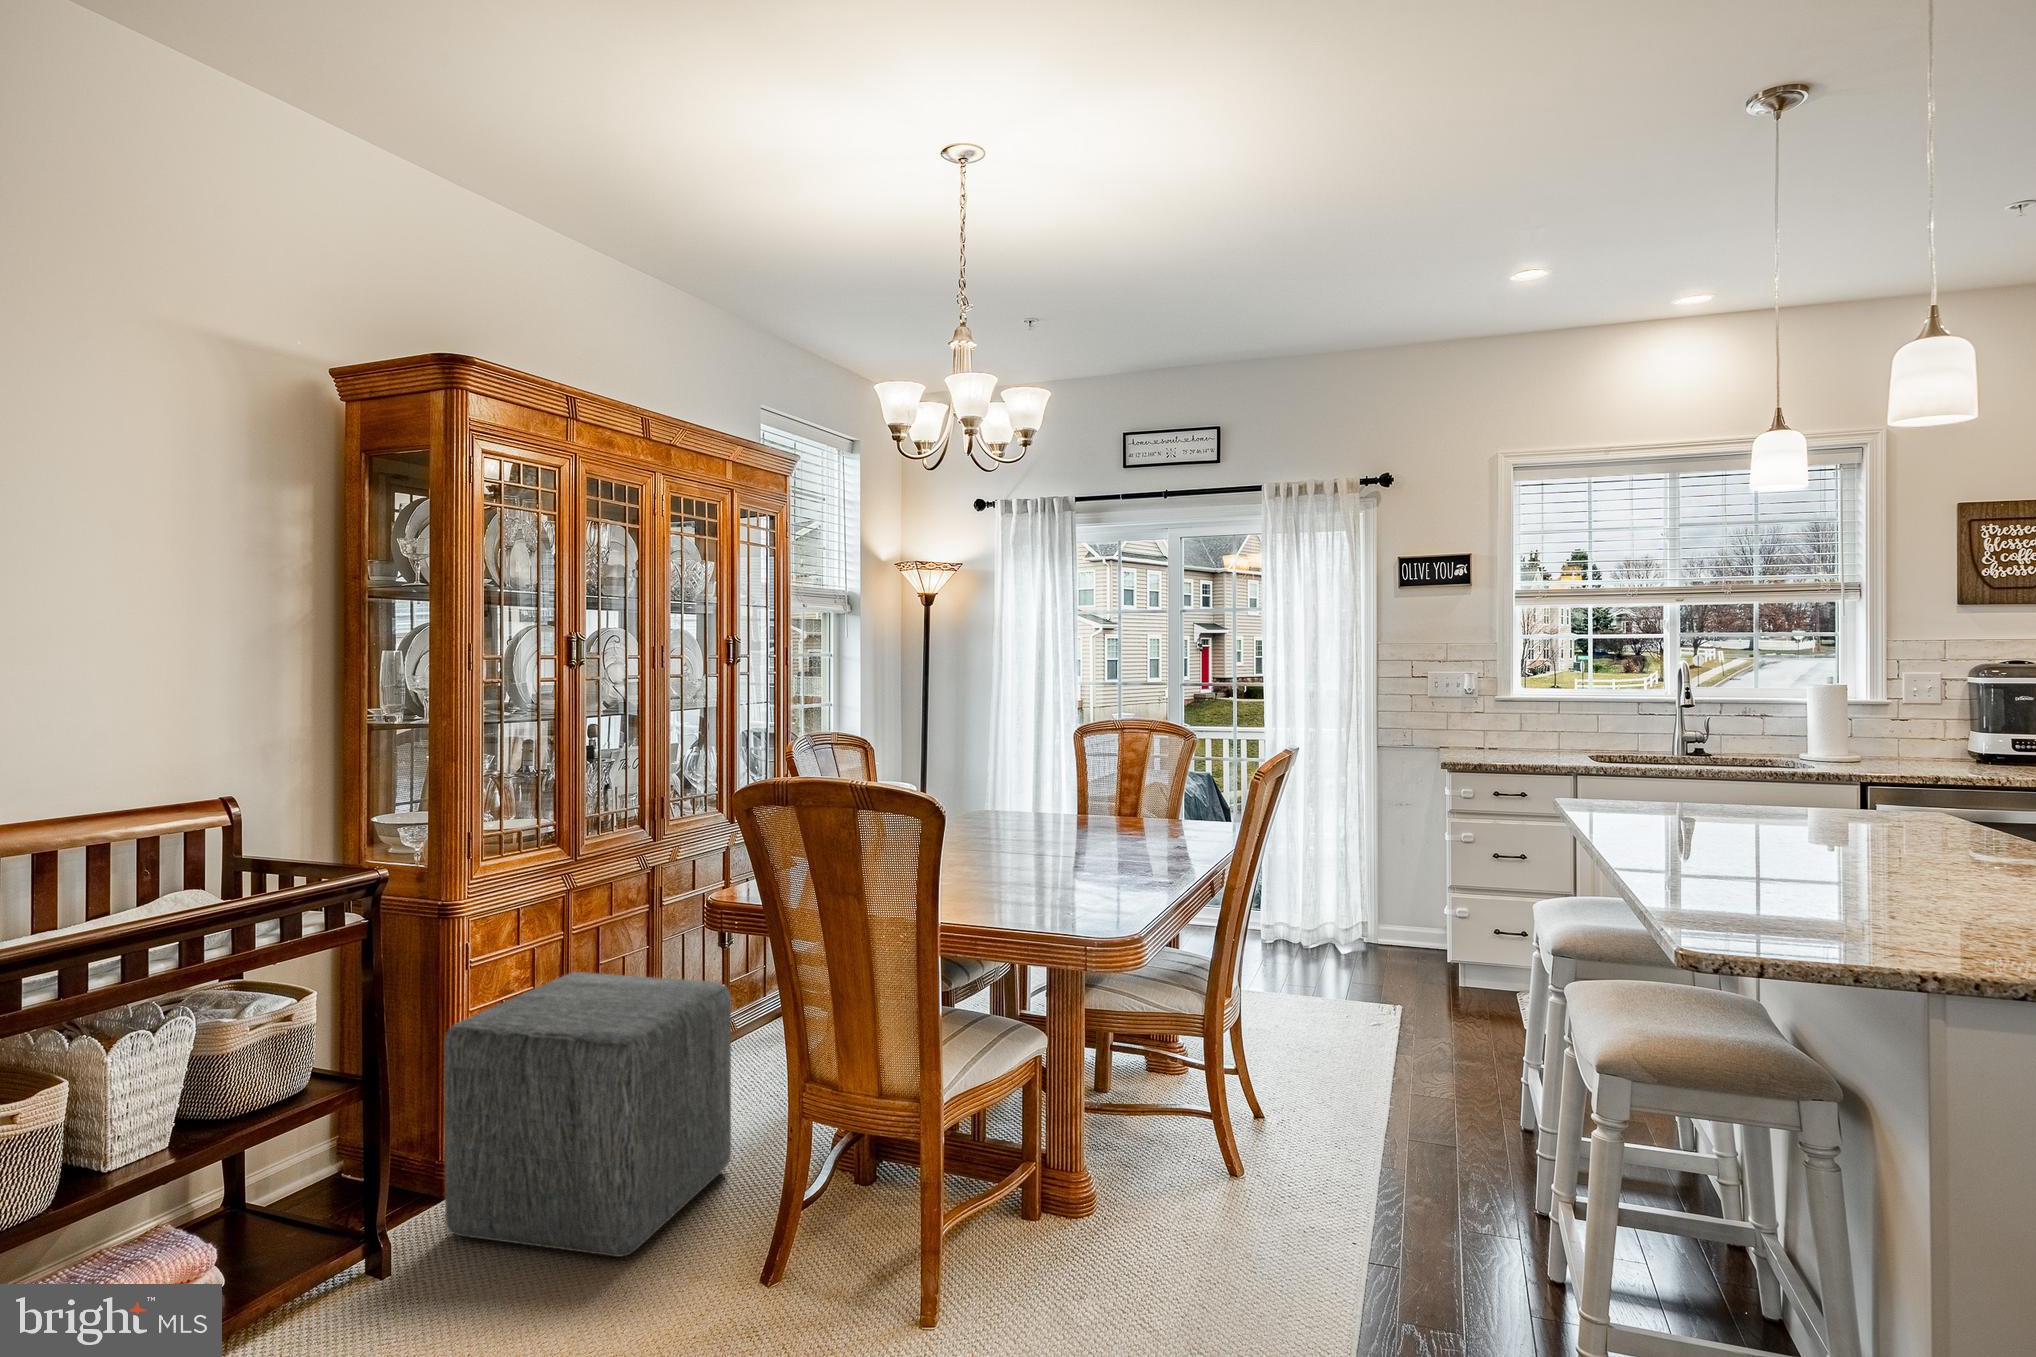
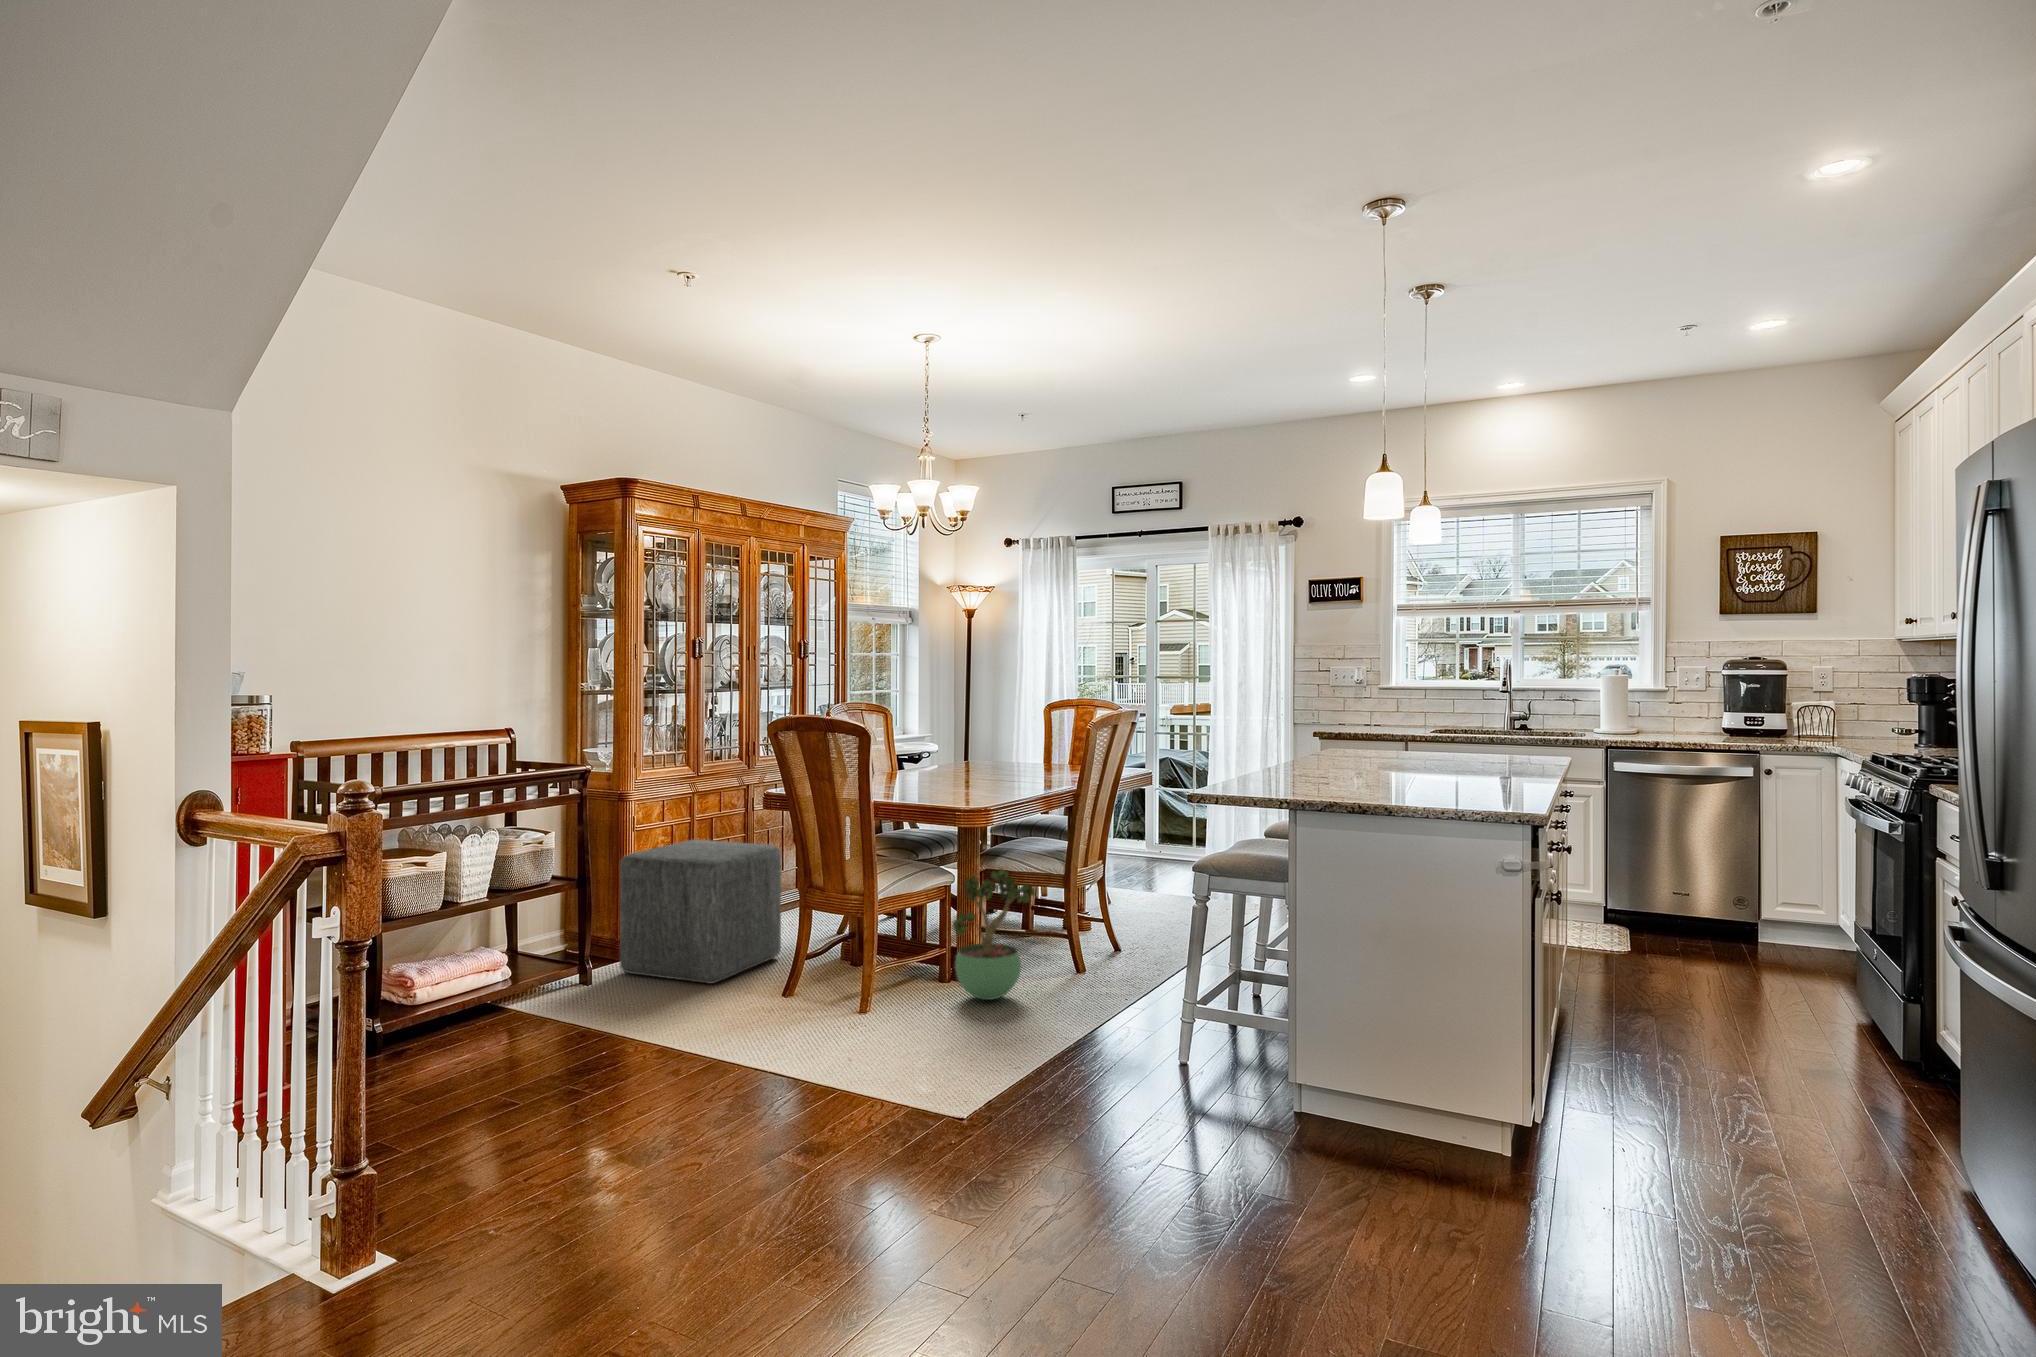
potted plant: none [1074,1035,1210,1271] -> present [953,868,1035,1000]

